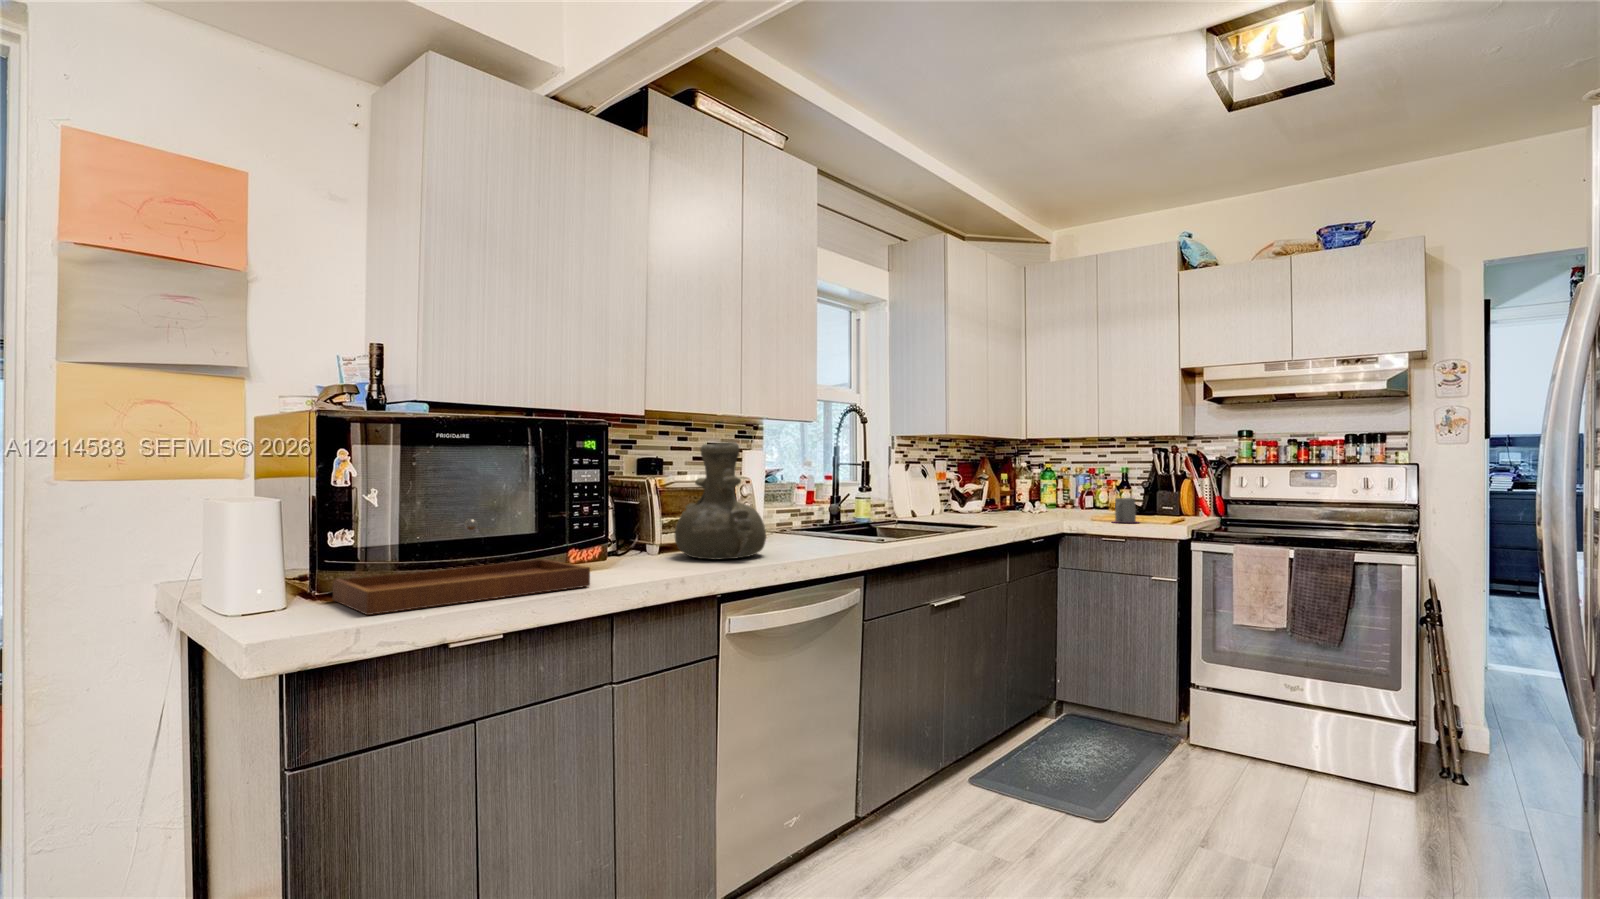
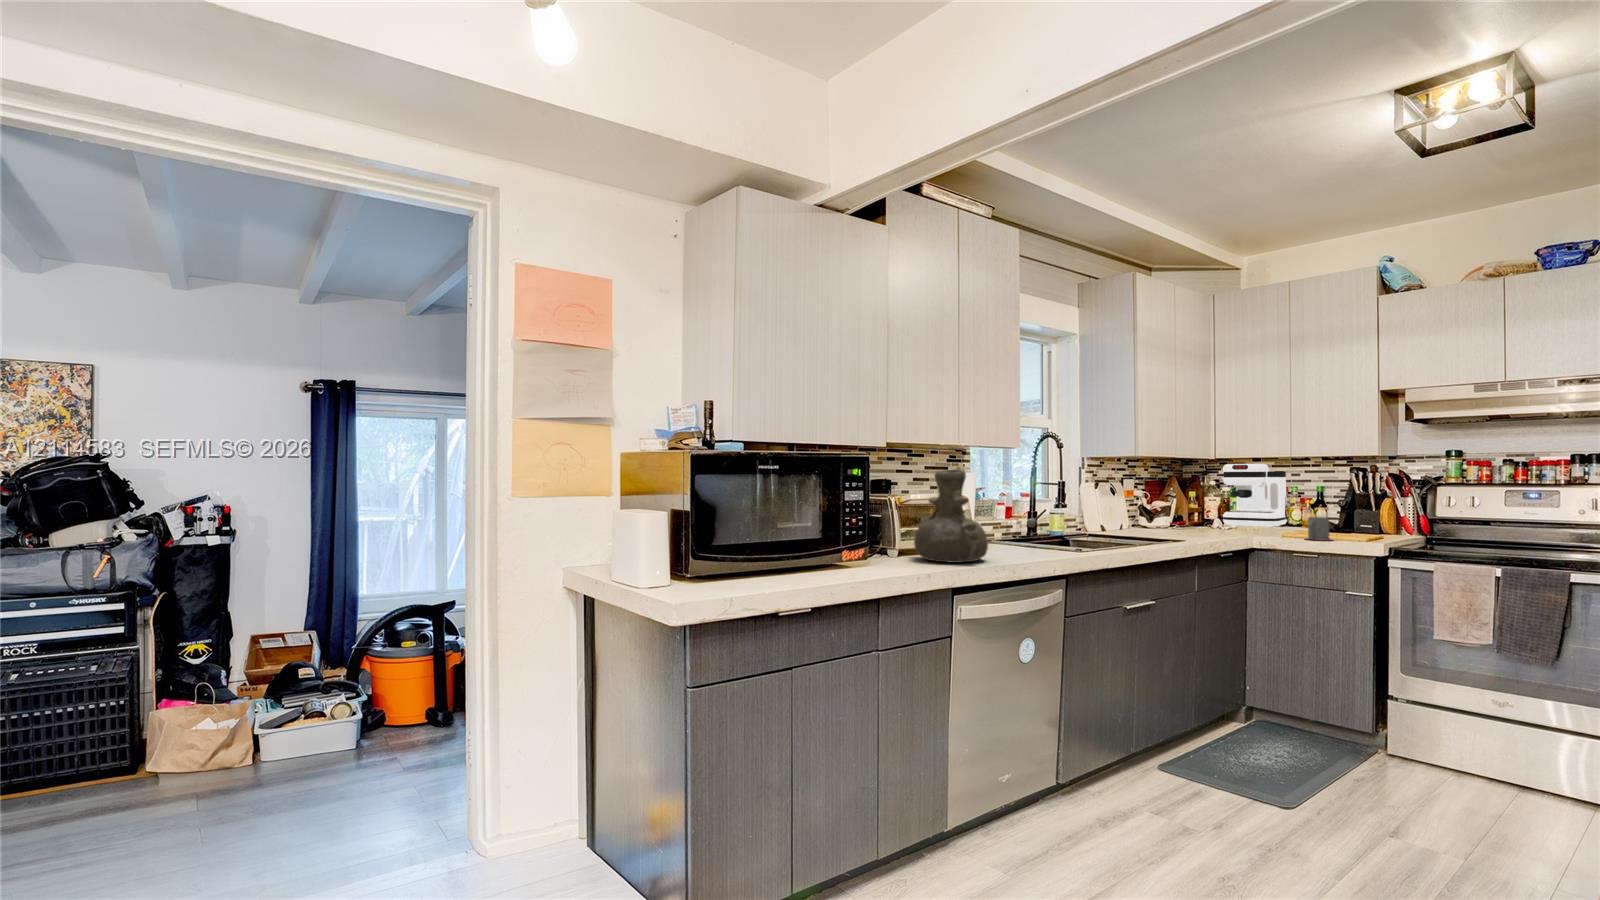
coffee maker: none [1032,445,1093,511] -> present [1223,464,1287,528]
tray: present [333,519,590,615] -> none [704,528,871,591]

